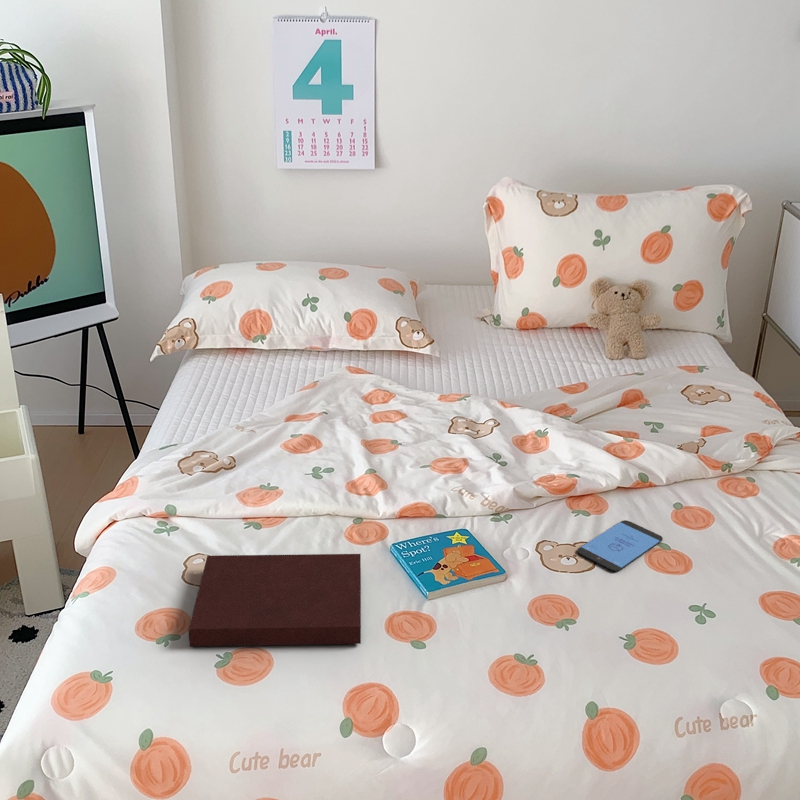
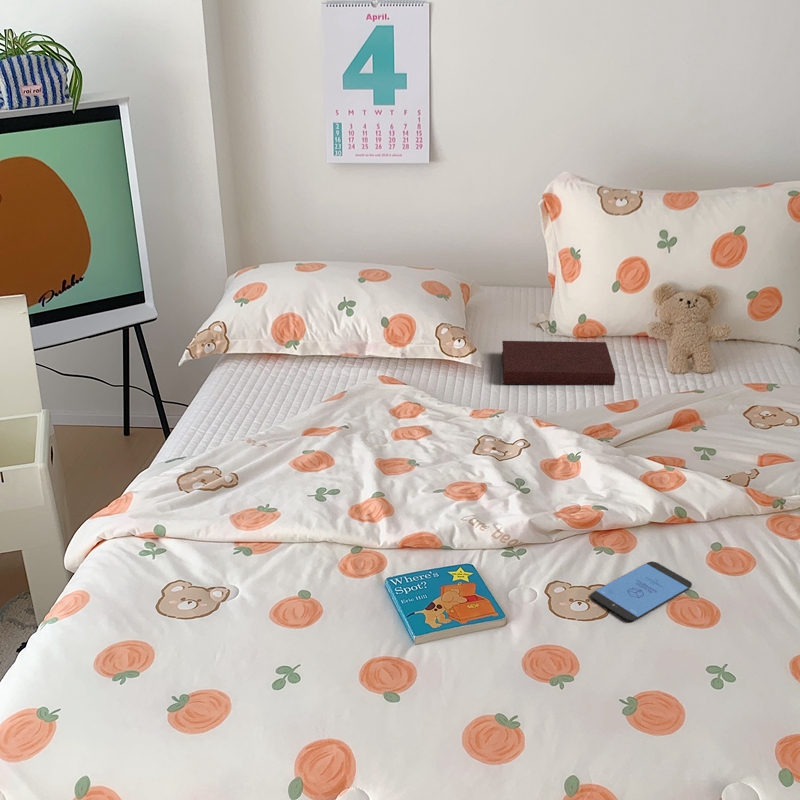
notebook: present [188,554,361,646] -> present [502,341,615,385]

